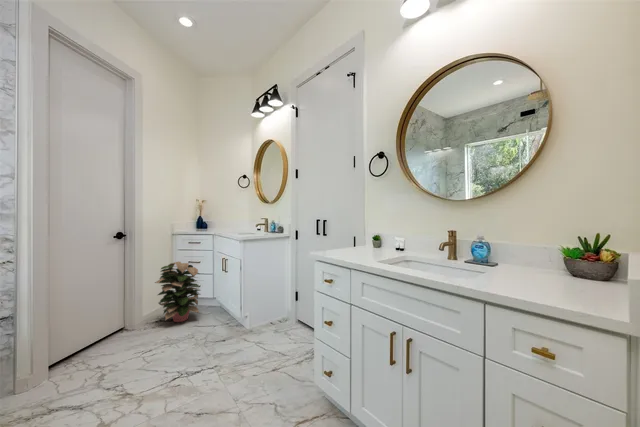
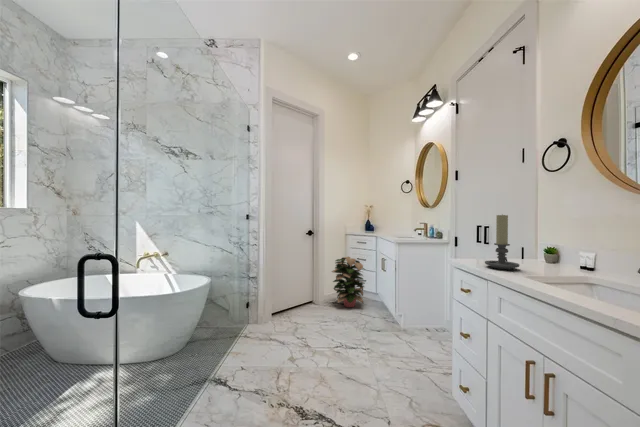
candle holder: none [342,206,368,256] -> present [485,215,519,269]

